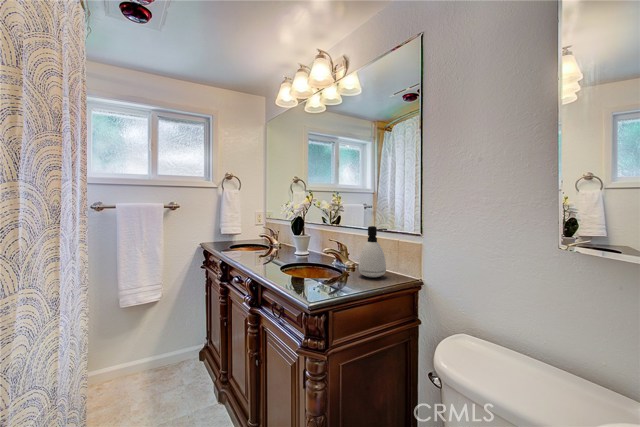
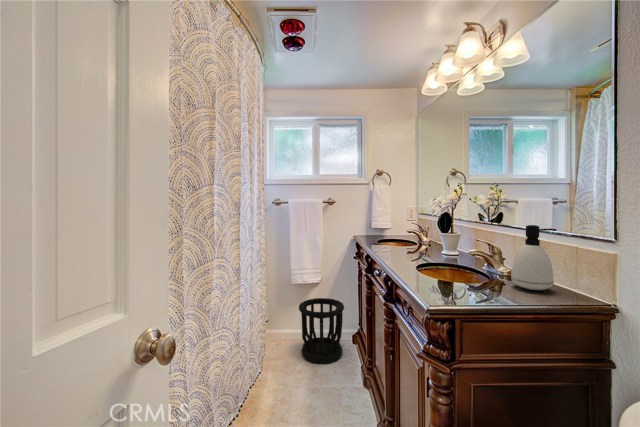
wastebasket: none [131,316,192,397] -> present [299,298,344,363]

